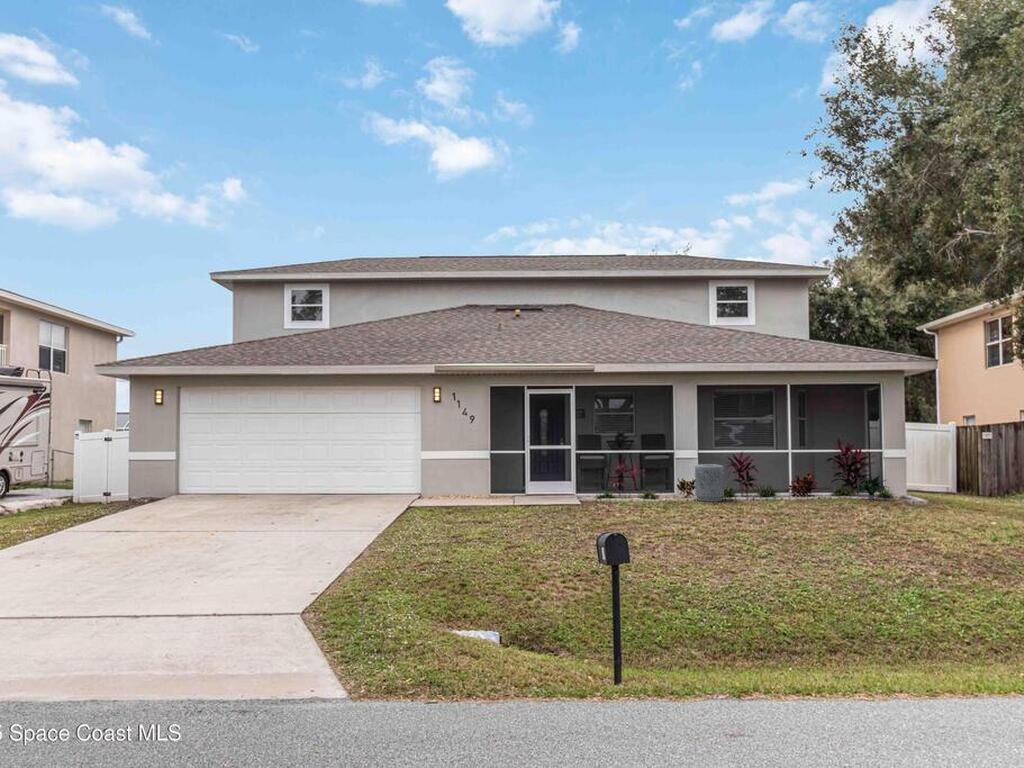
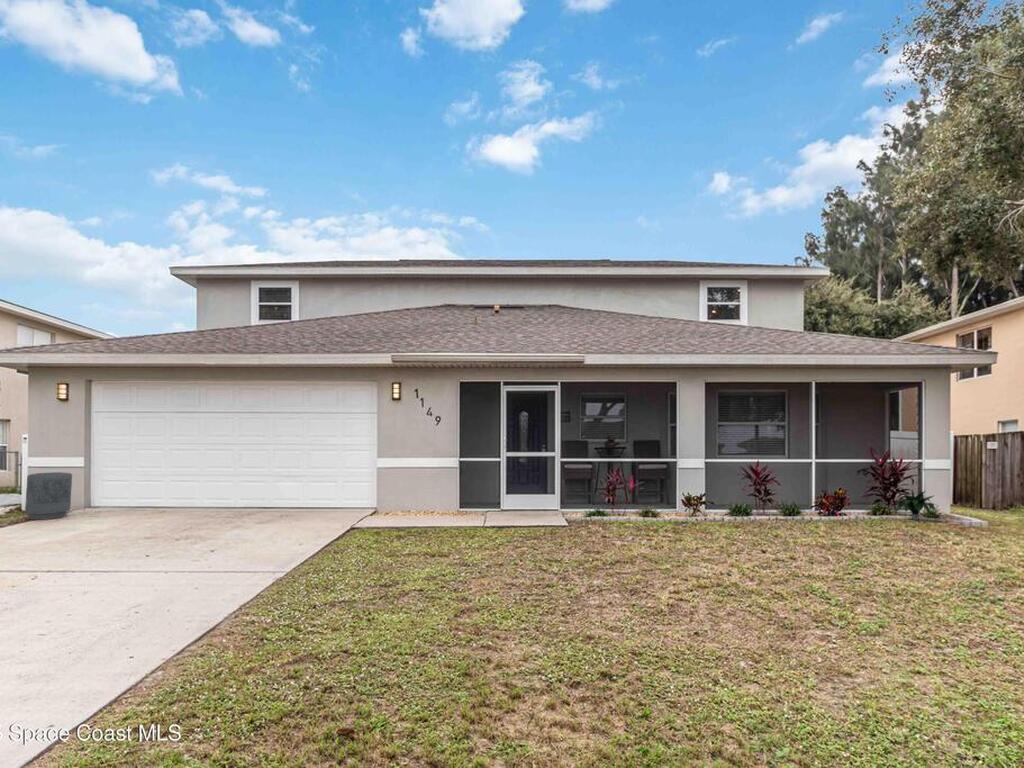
trash can: present [695,464,724,502] -> present [25,472,72,520]

